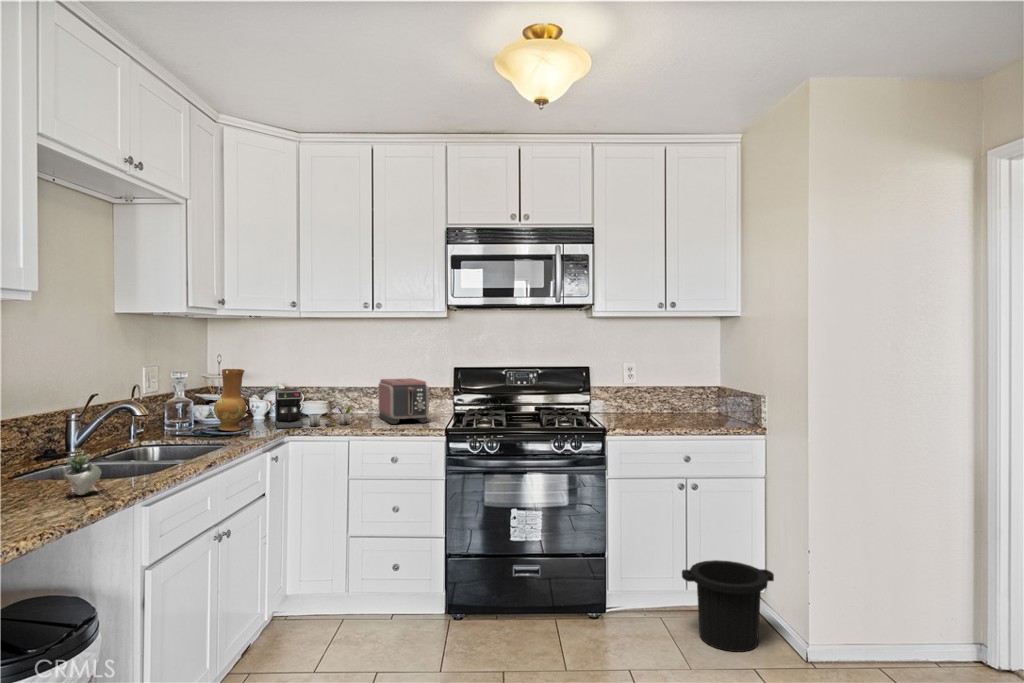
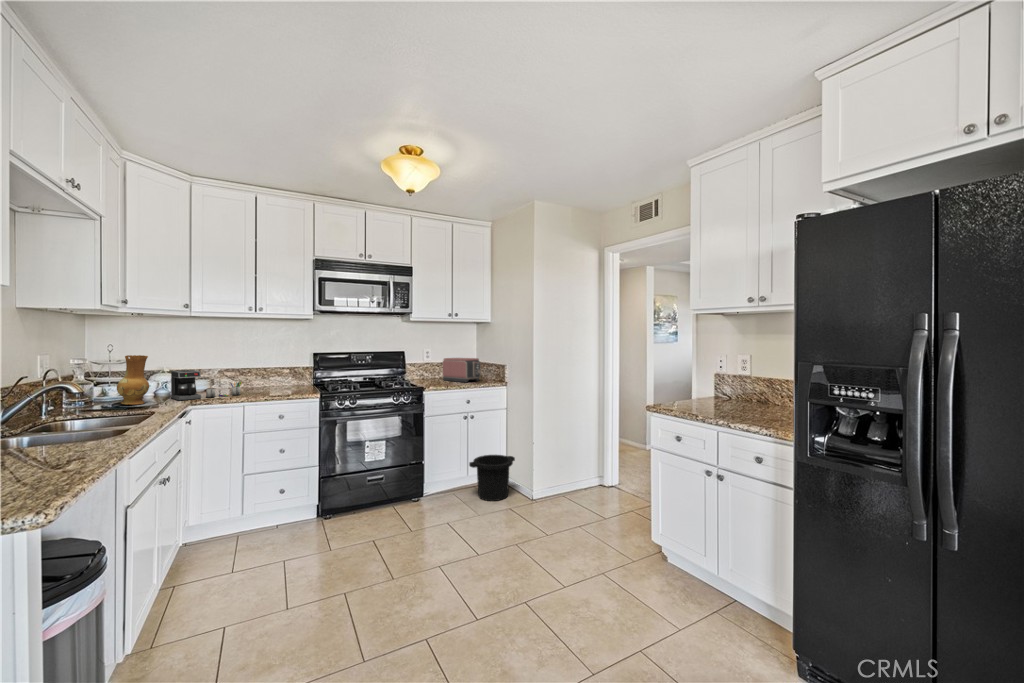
toaster: present [379,378,429,424] -> present [443,358,481,382]
succulent plant: present [65,450,108,495] -> none [47,413,102,453]

